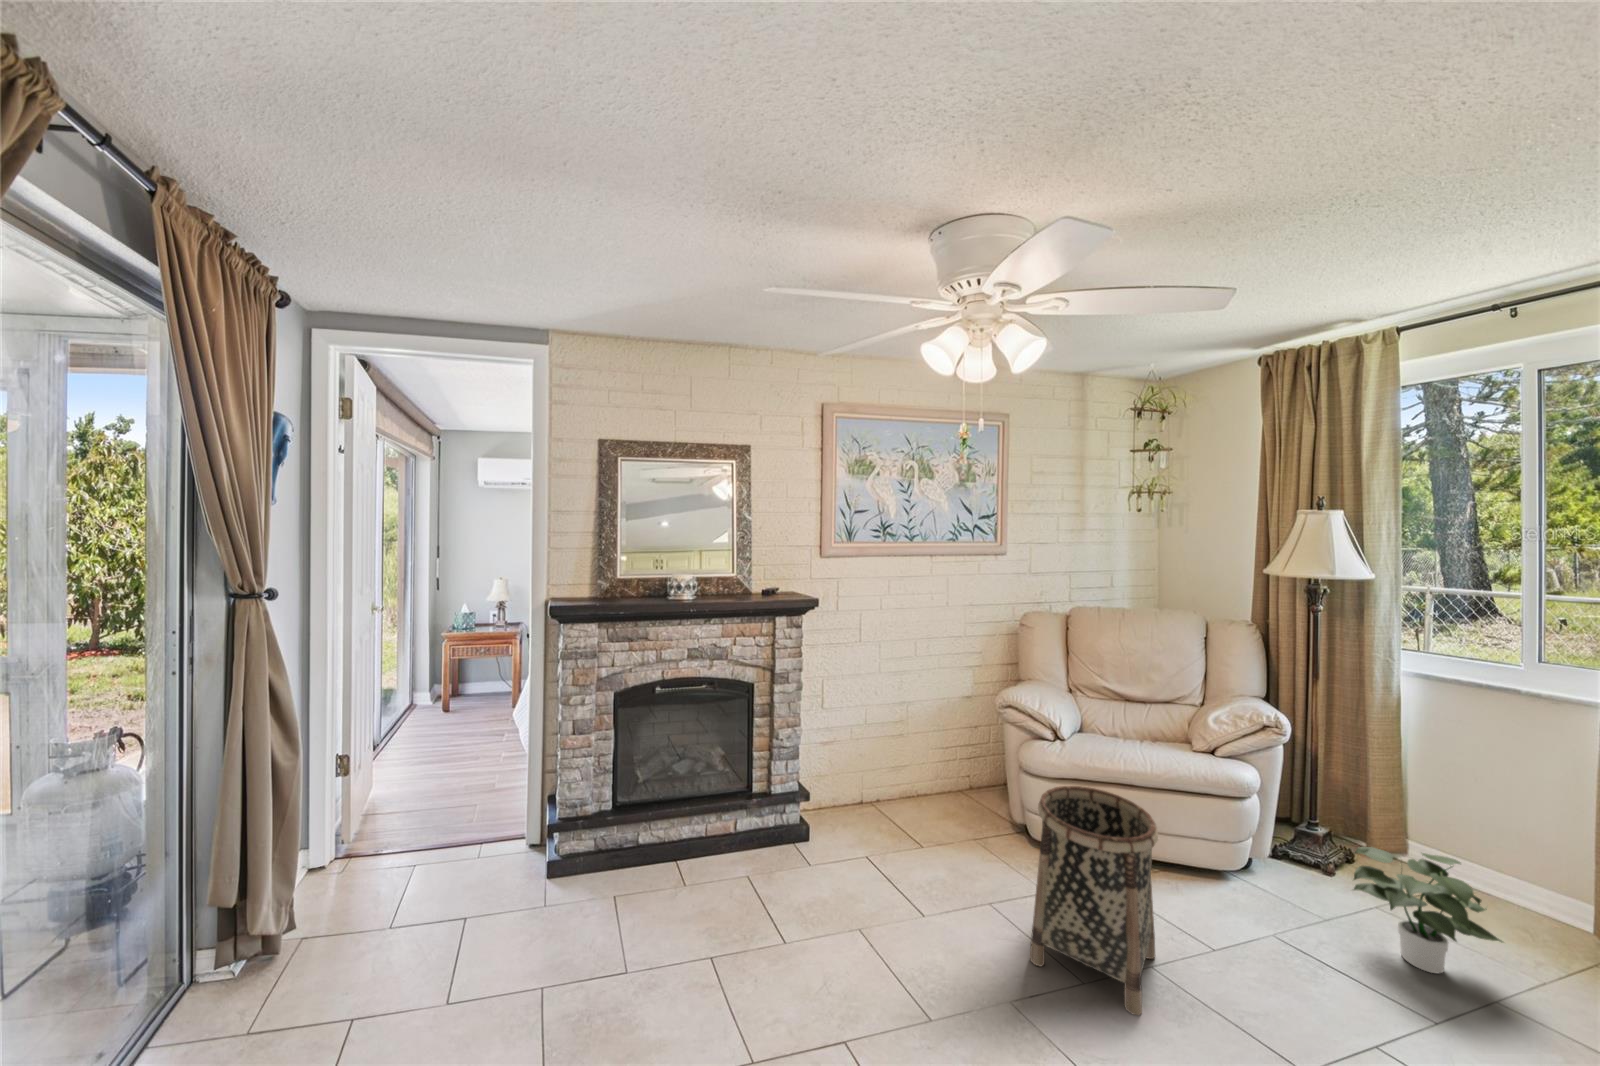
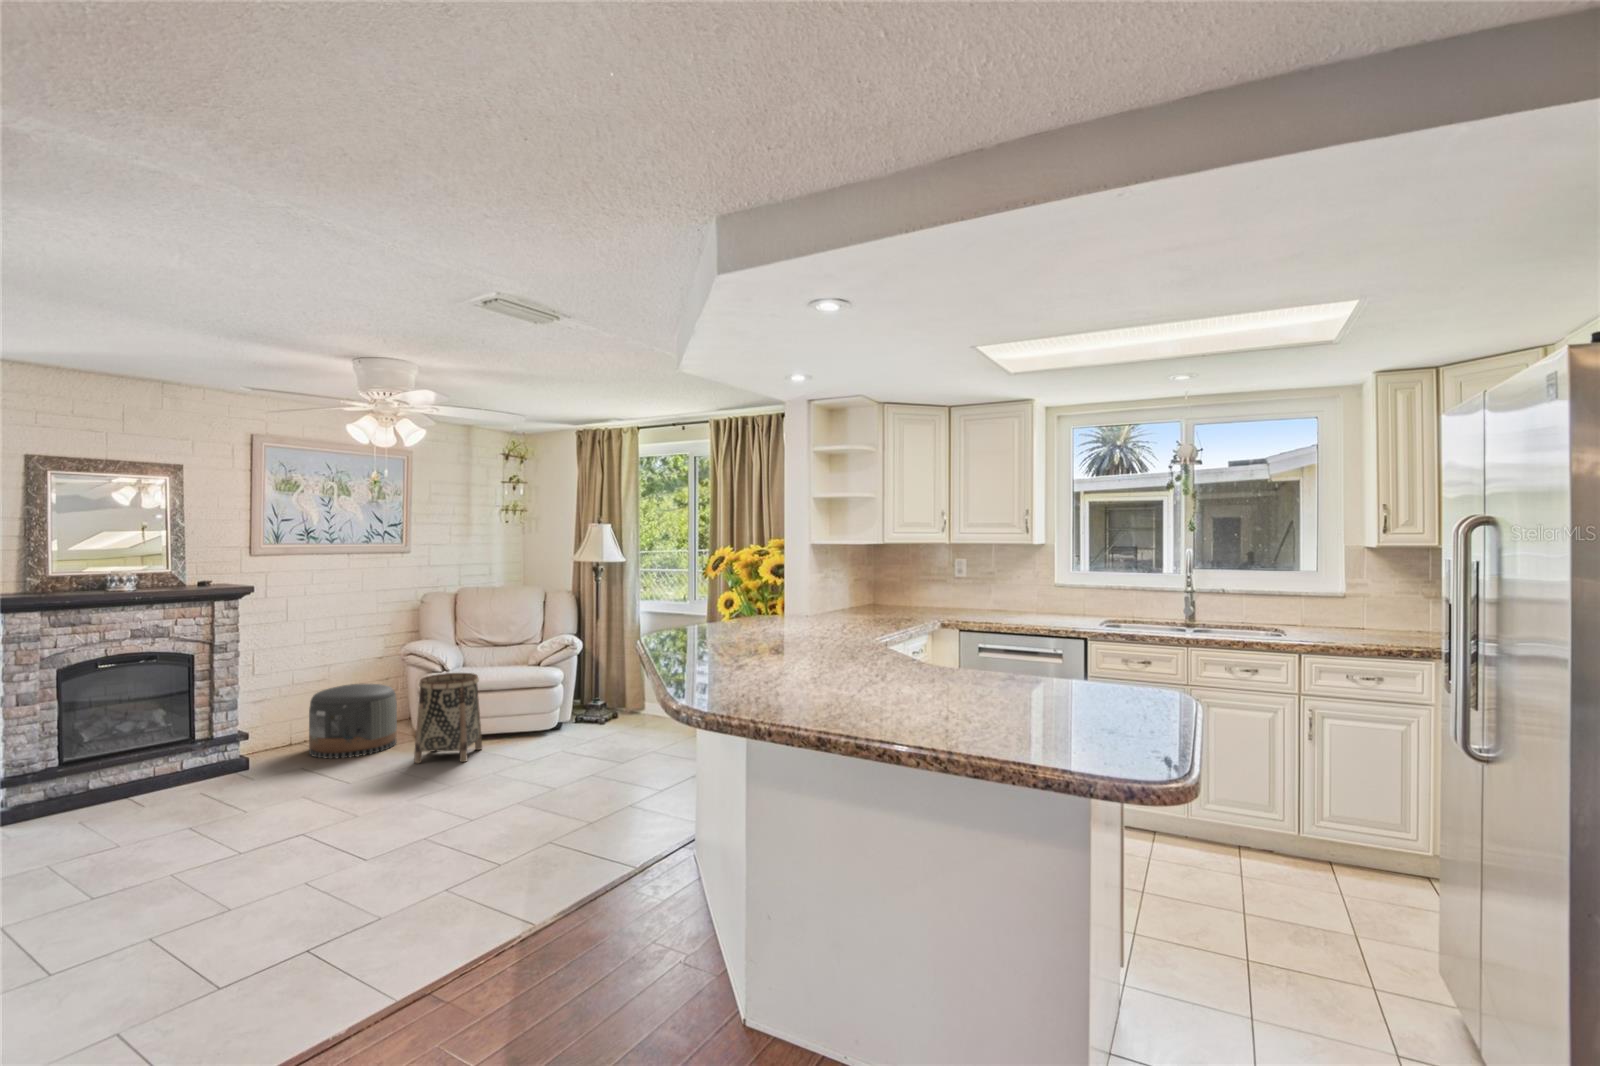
pouf: none [878,740,992,877] -> present [309,684,397,759]
potted plant: present [1354,847,1502,973] -> none [578,678,626,727]

